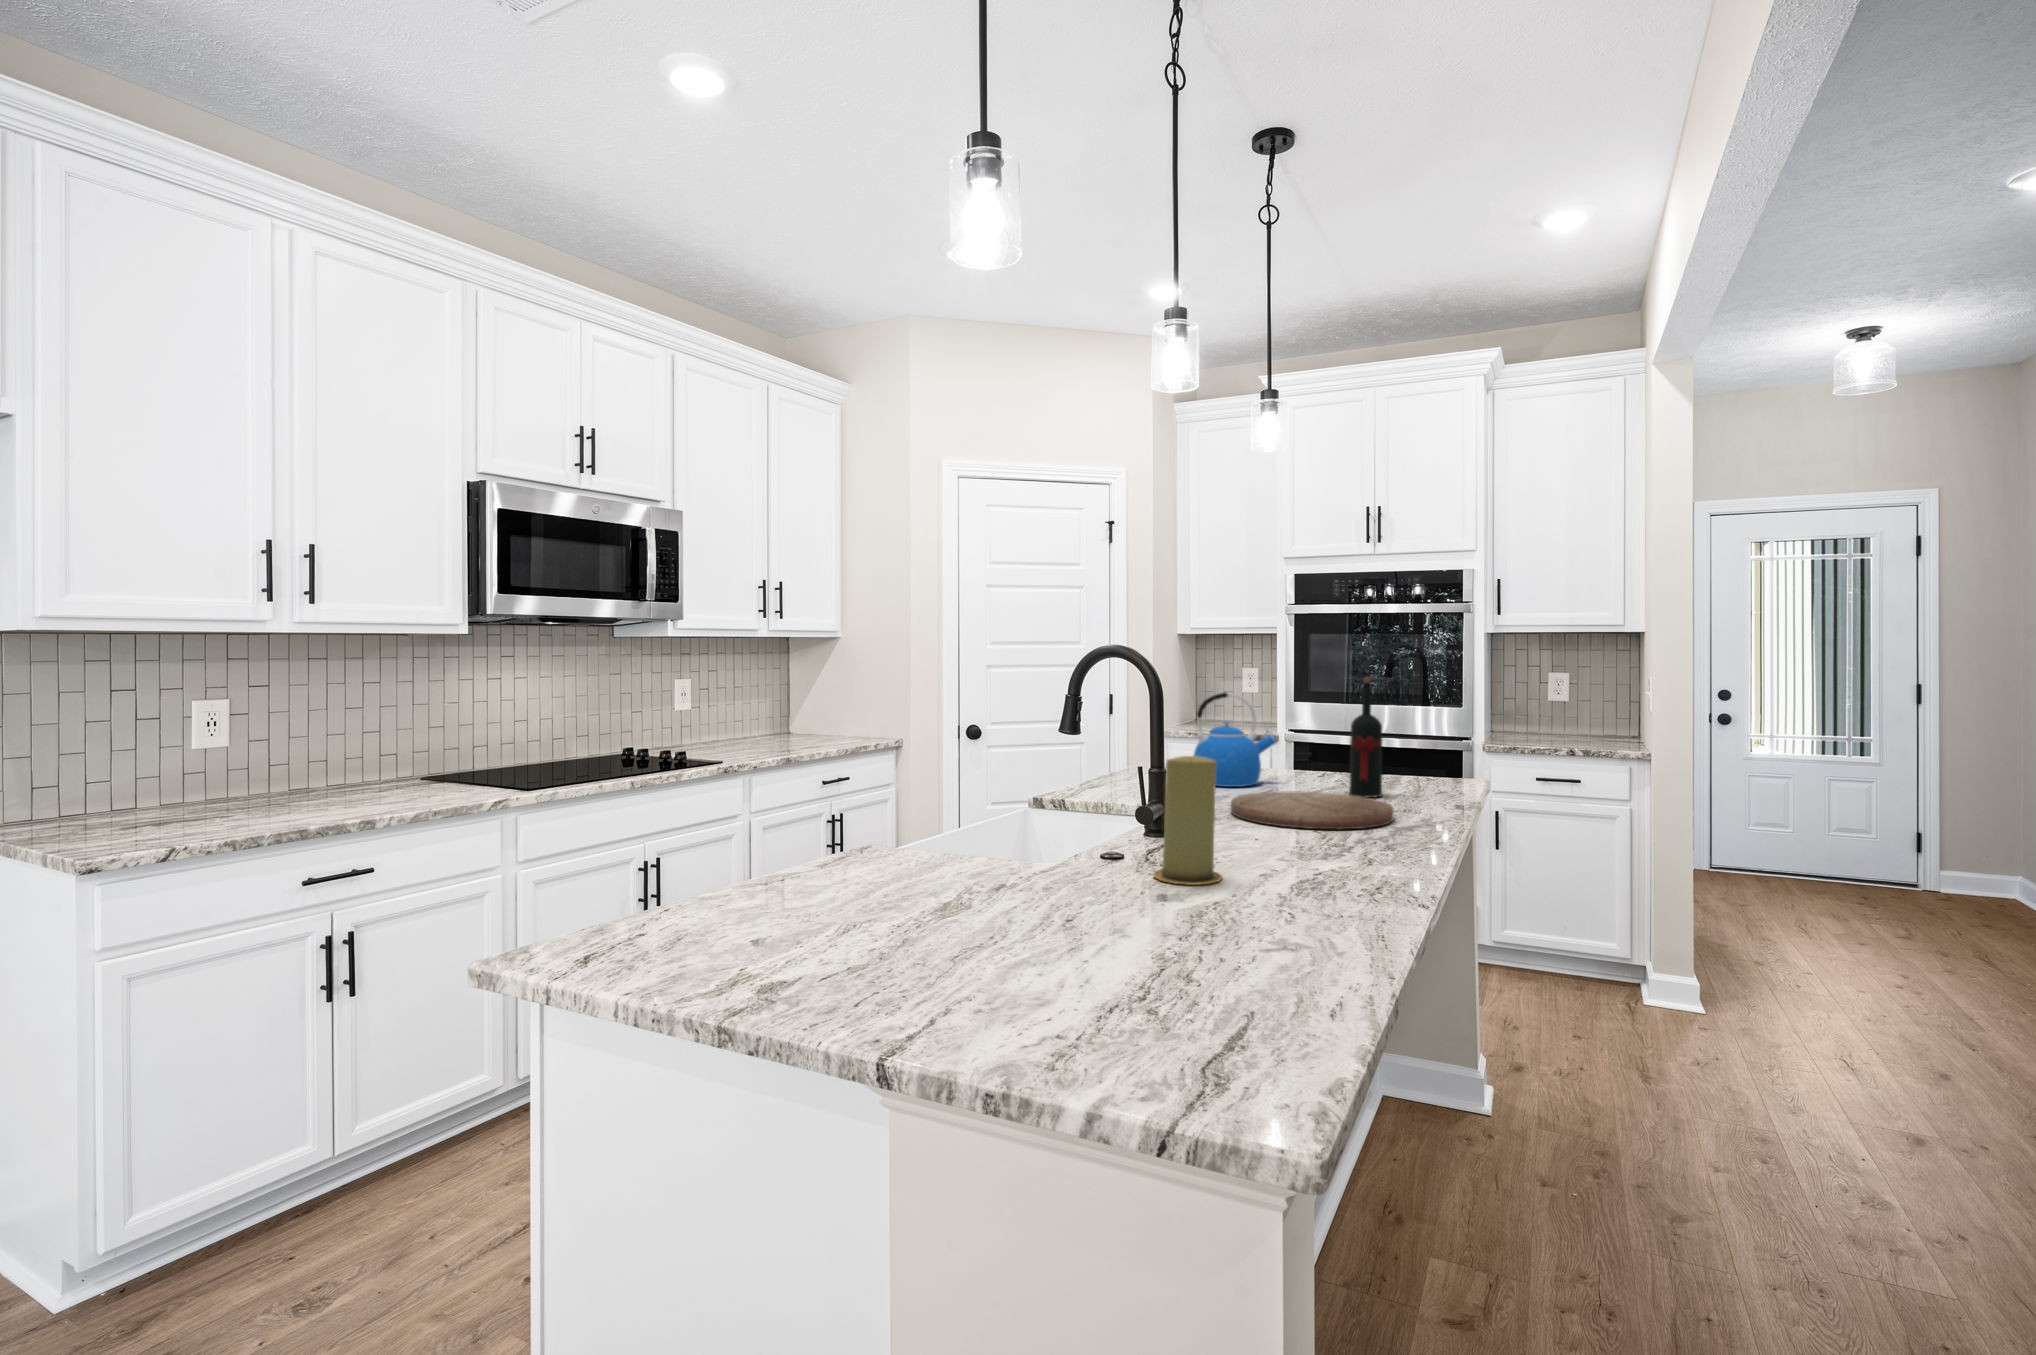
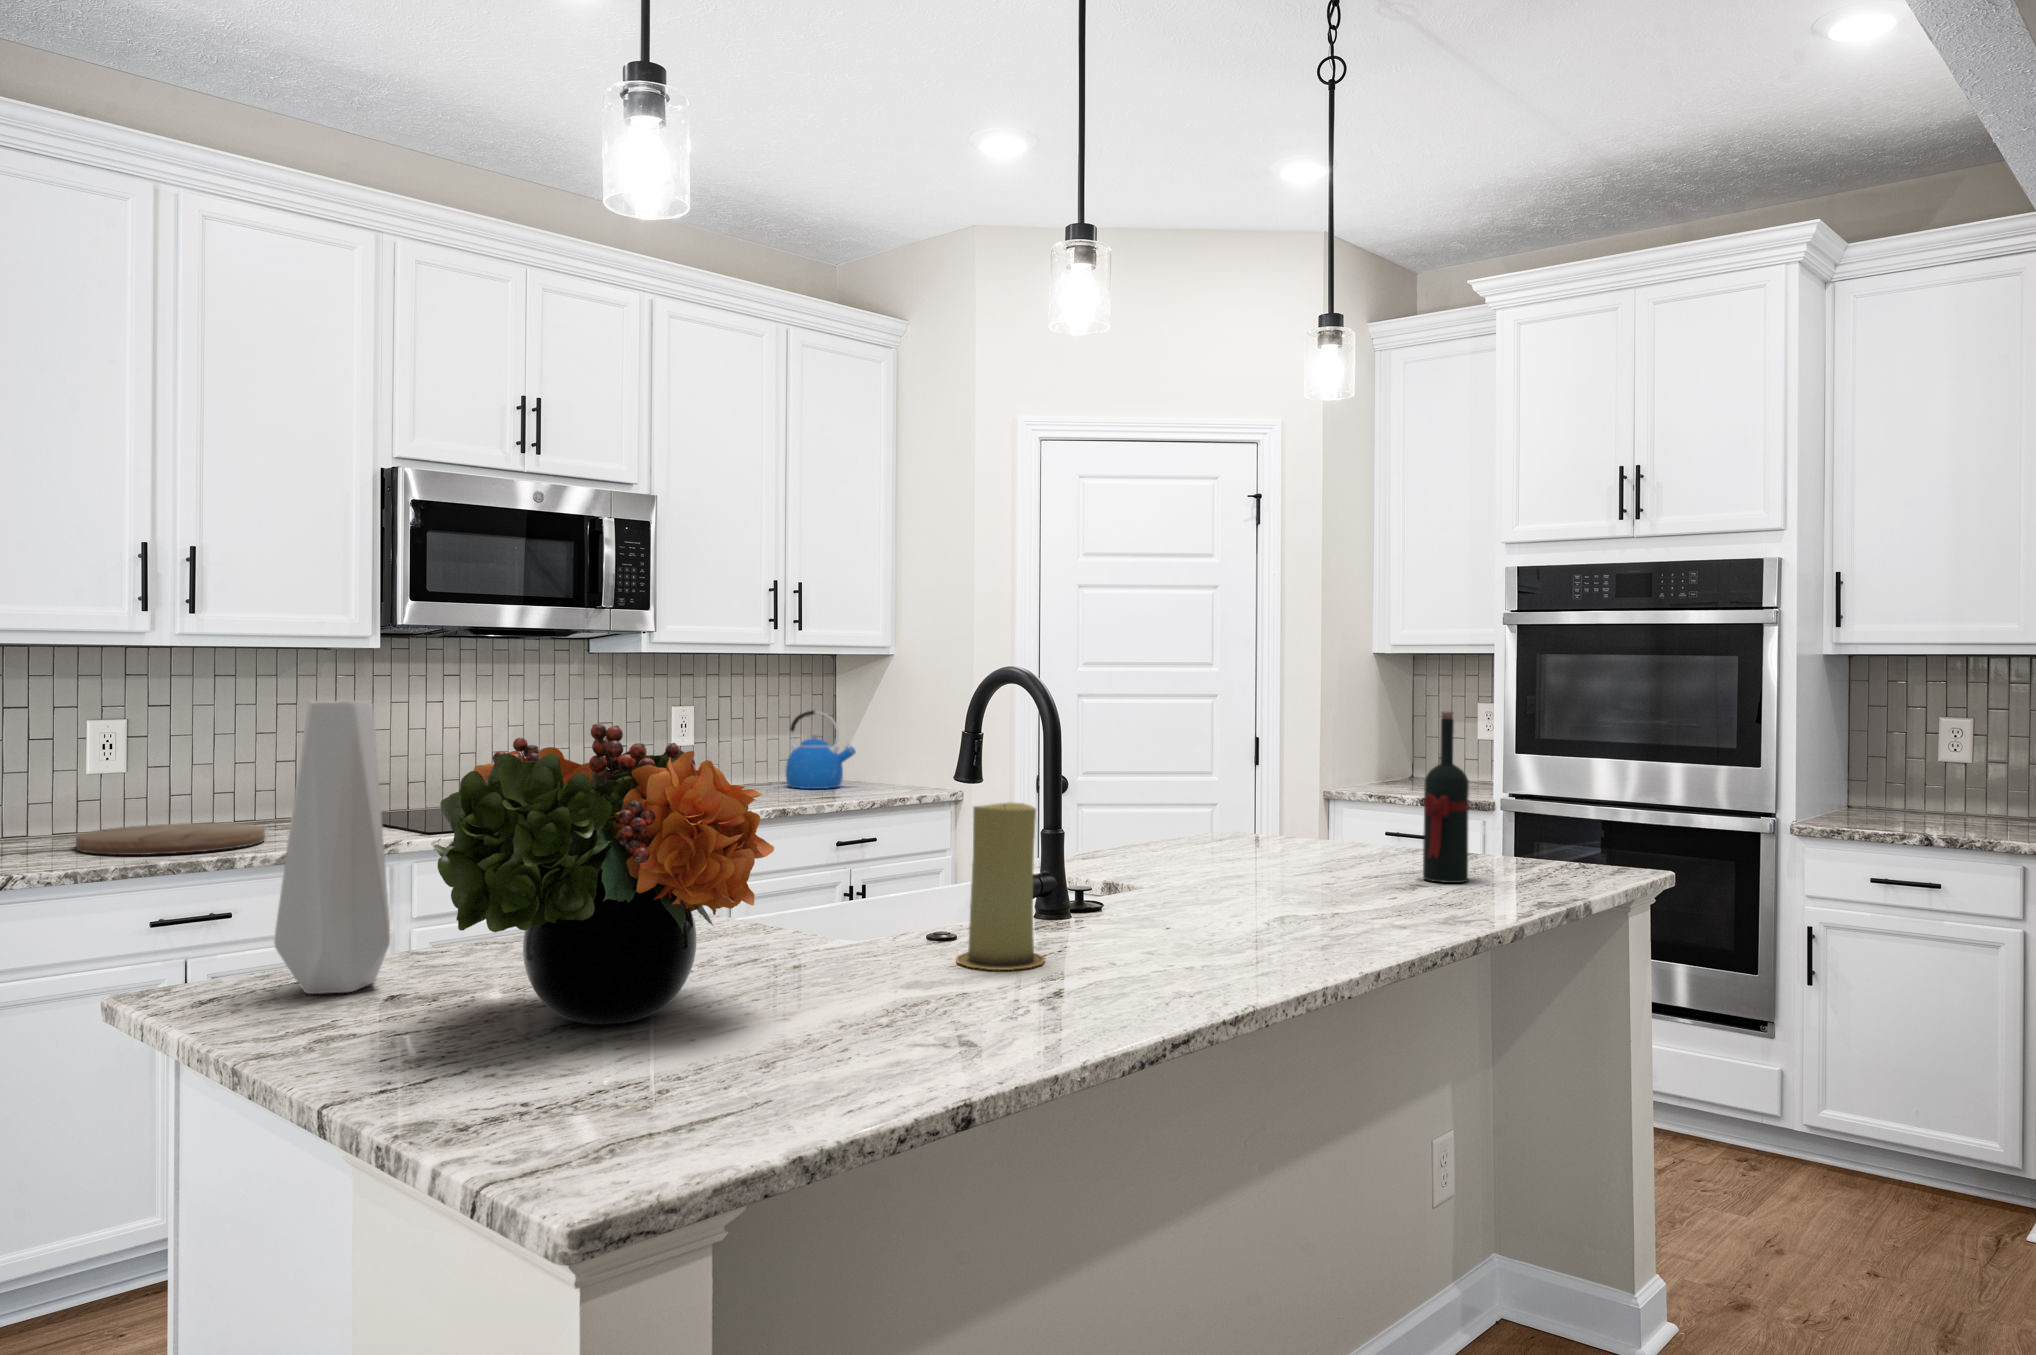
vase: none [655,689,751,946] -> present [274,701,390,994]
kettle: present [1193,693,1277,787] -> present [786,710,856,789]
flower arrangement: none [833,706,1105,955] -> present [434,724,774,1024]
cutting board: present [1231,791,1393,829] -> present [76,823,265,855]

